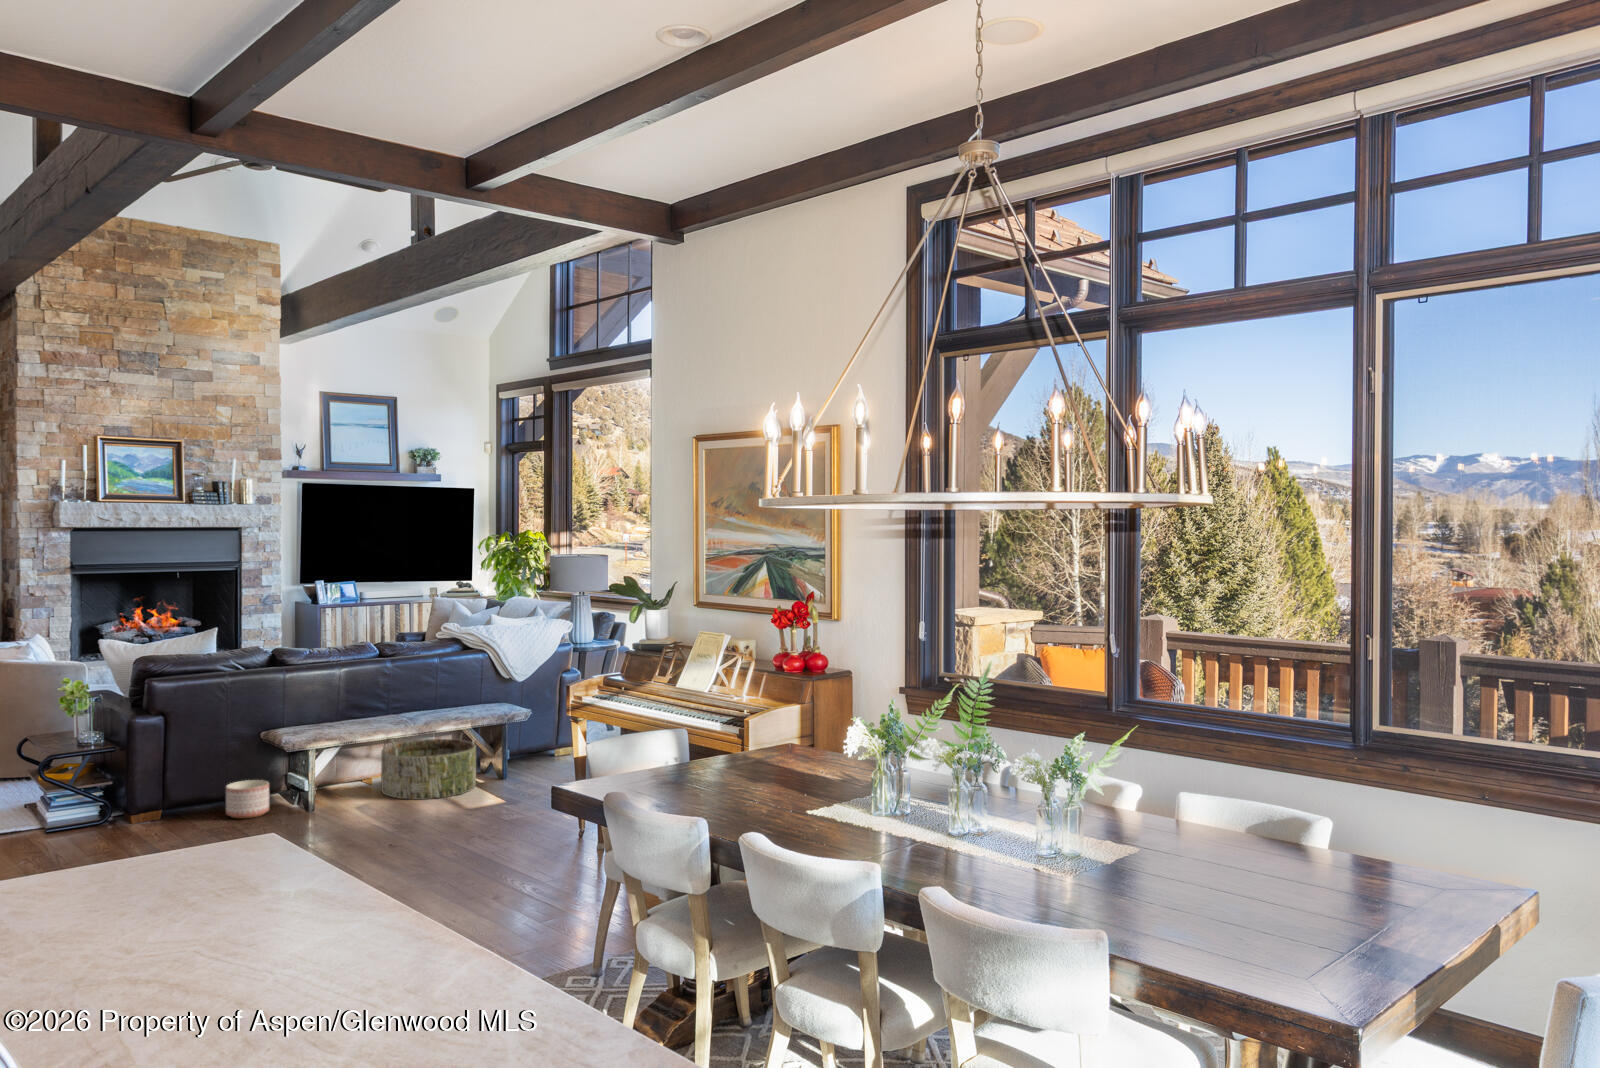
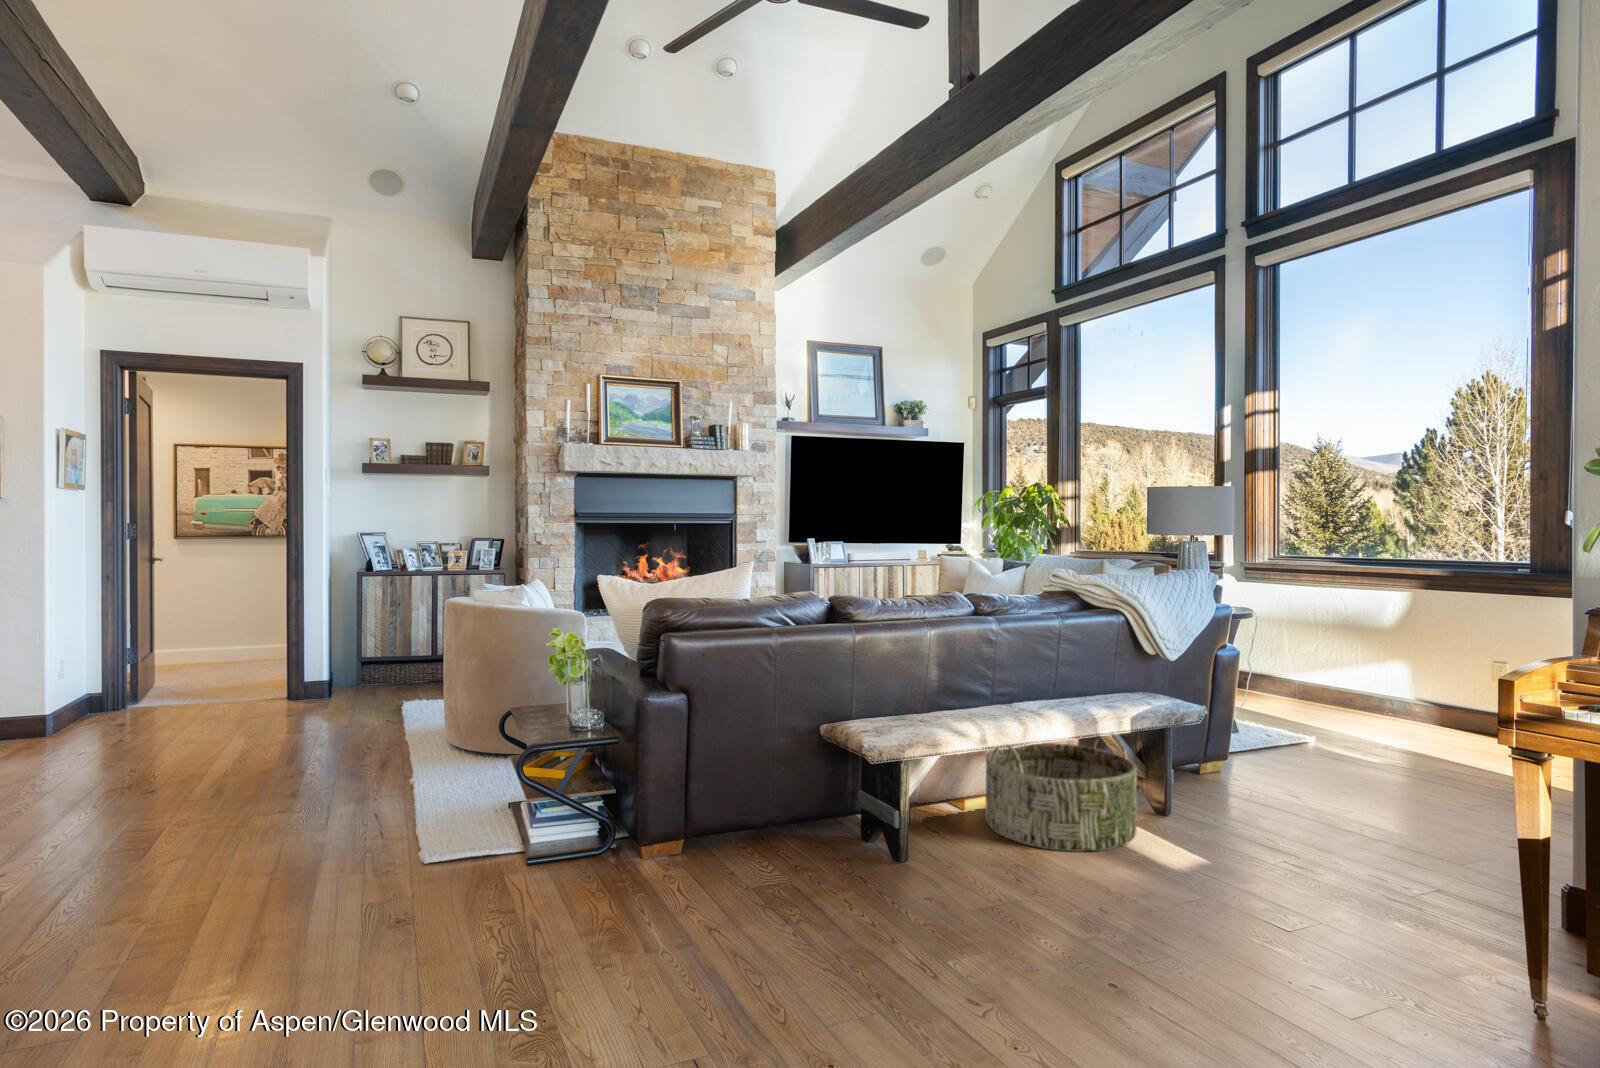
planter: present [226,780,269,818] -> none [775,800,839,867]

